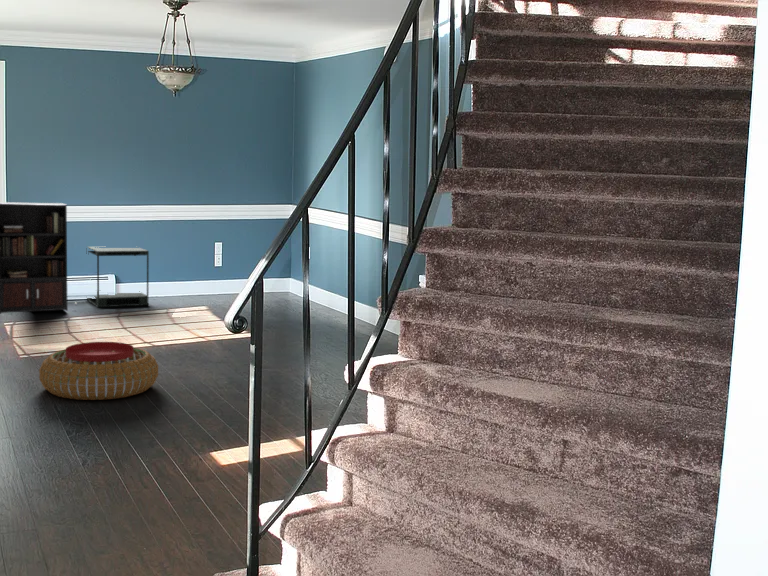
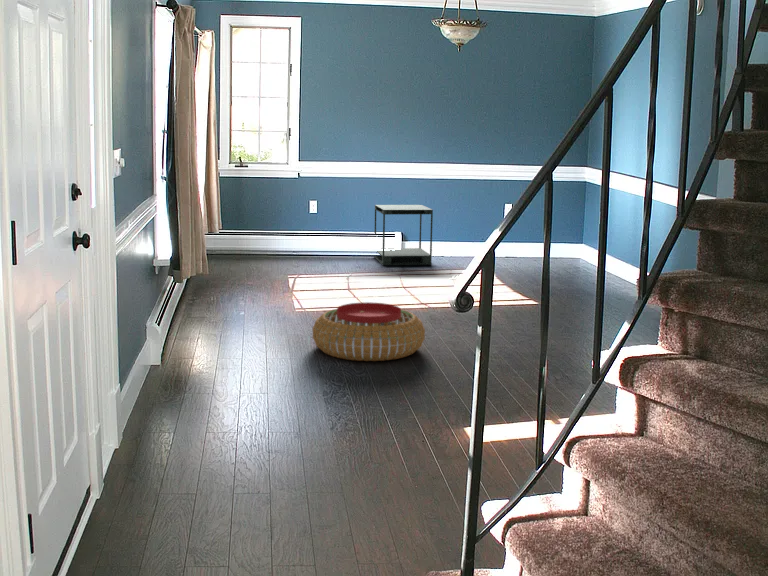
bookcase: present [0,202,76,314] -> none [290,162,364,269]

